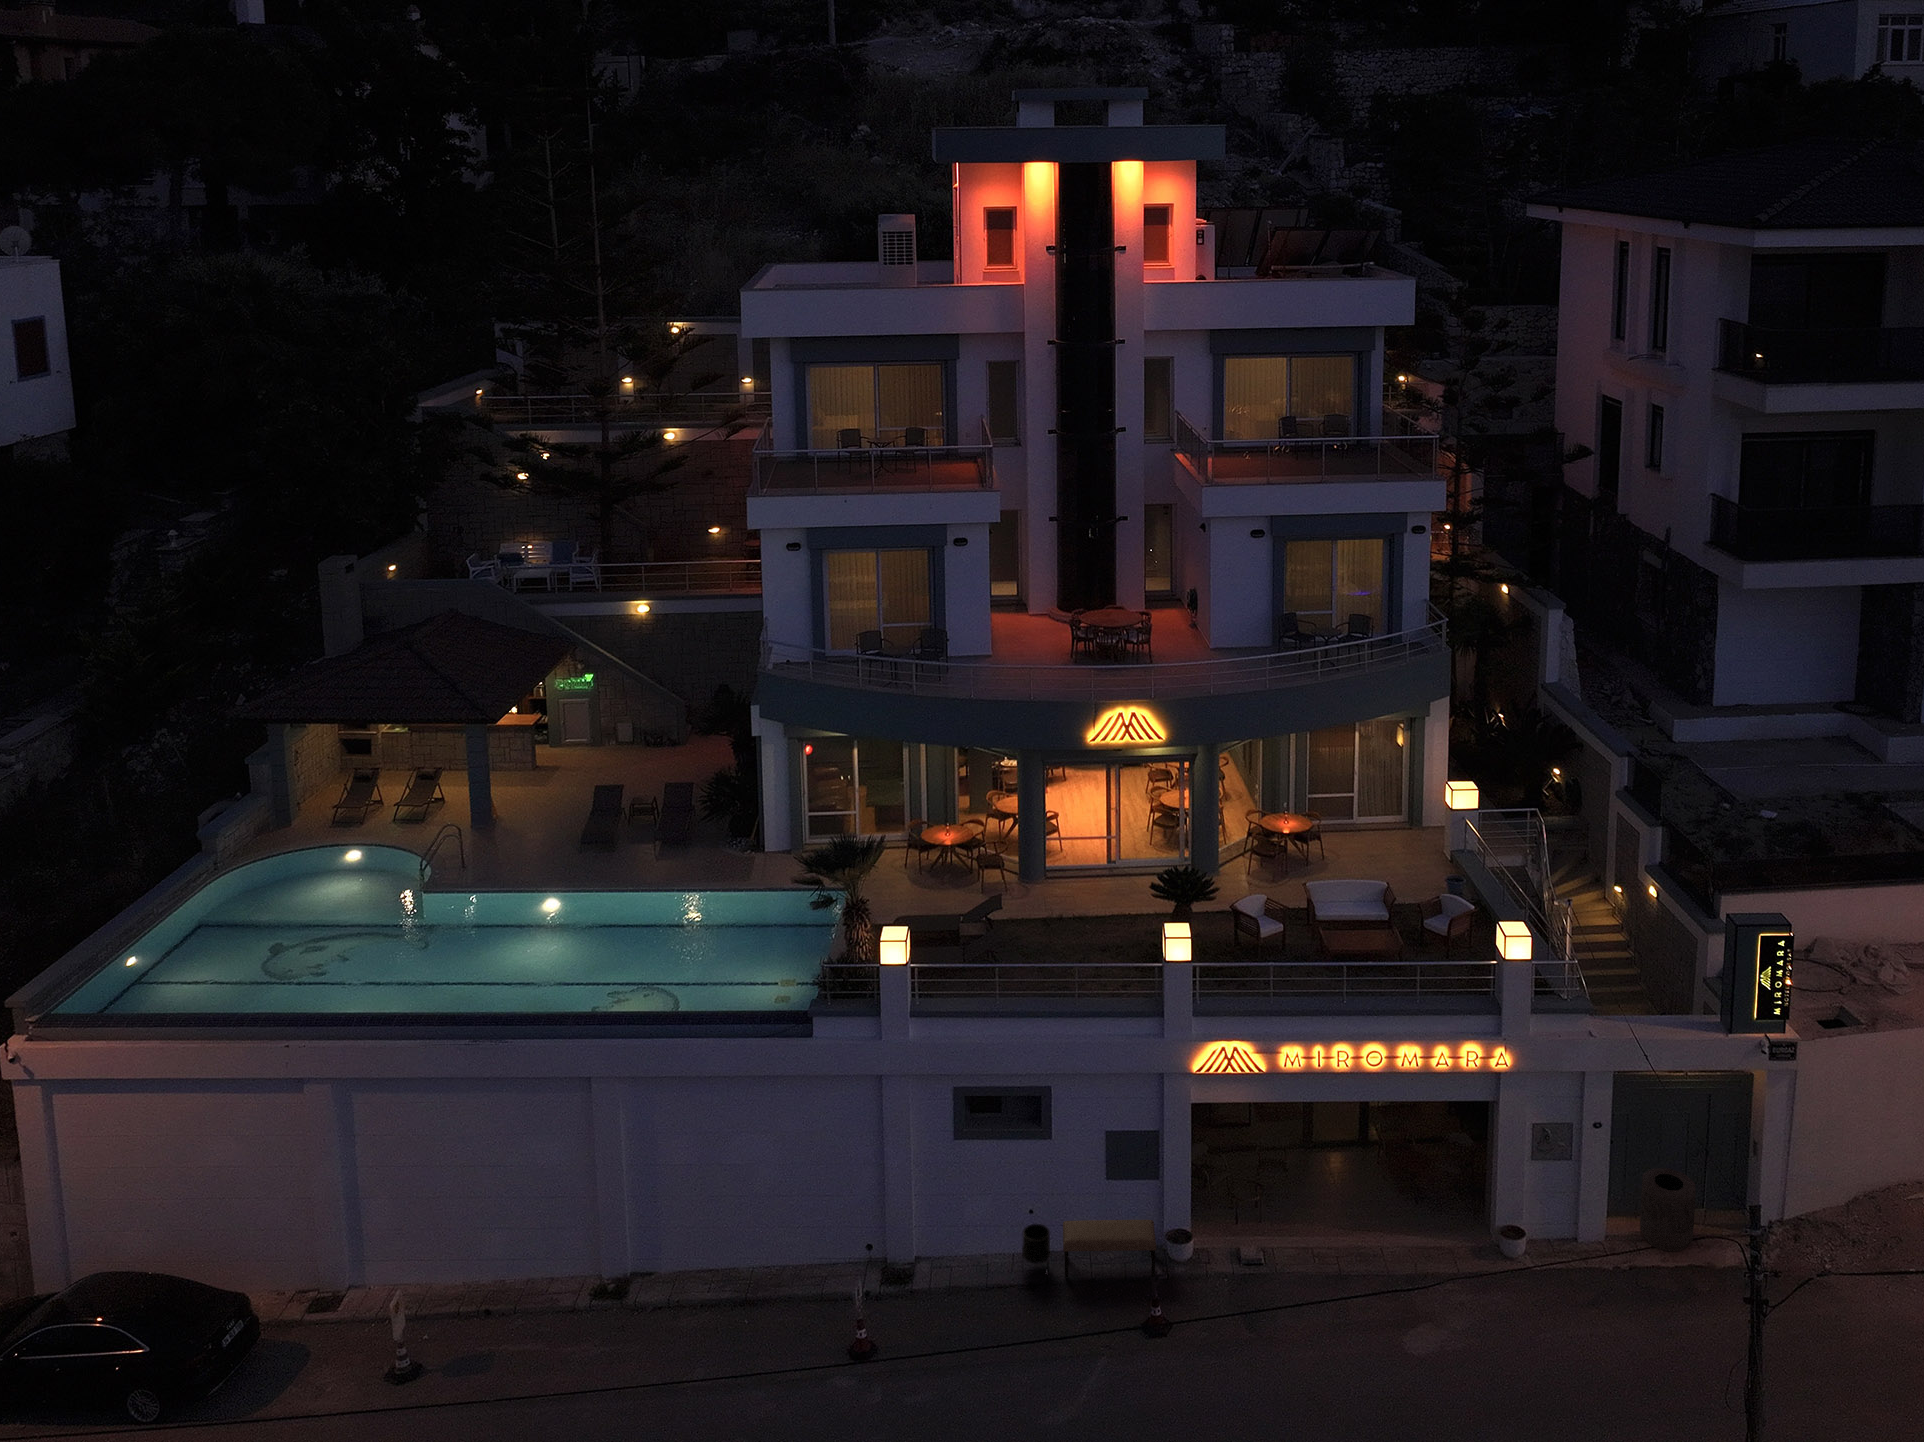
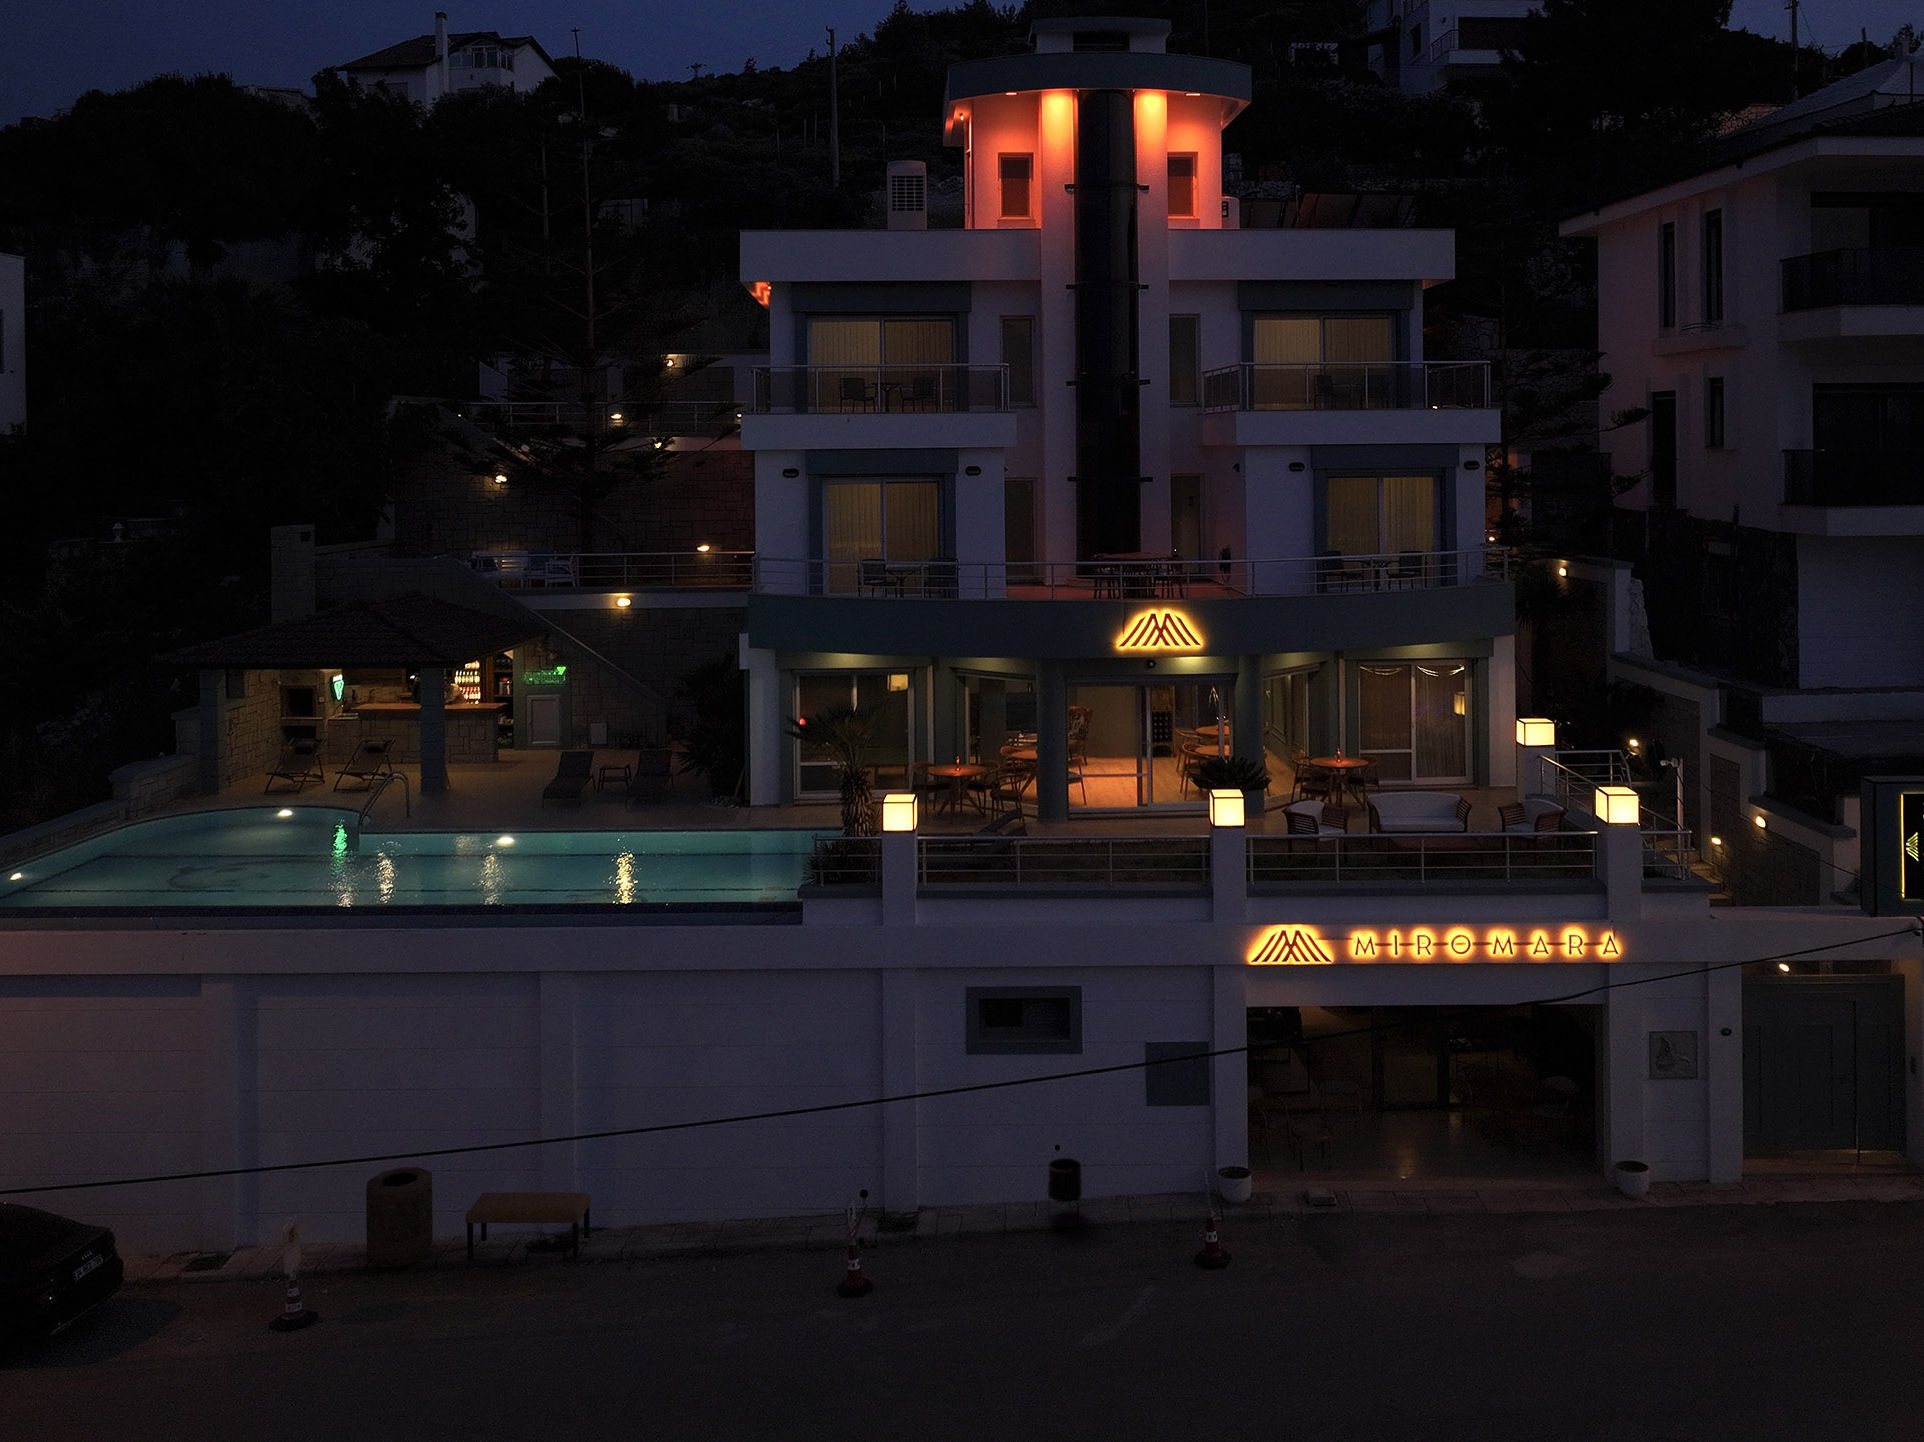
trash can: present [1640,1168,1696,1251] -> present [366,1167,433,1267]
bench: present [1063,1220,1156,1277] -> present [465,1192,591,1259]

